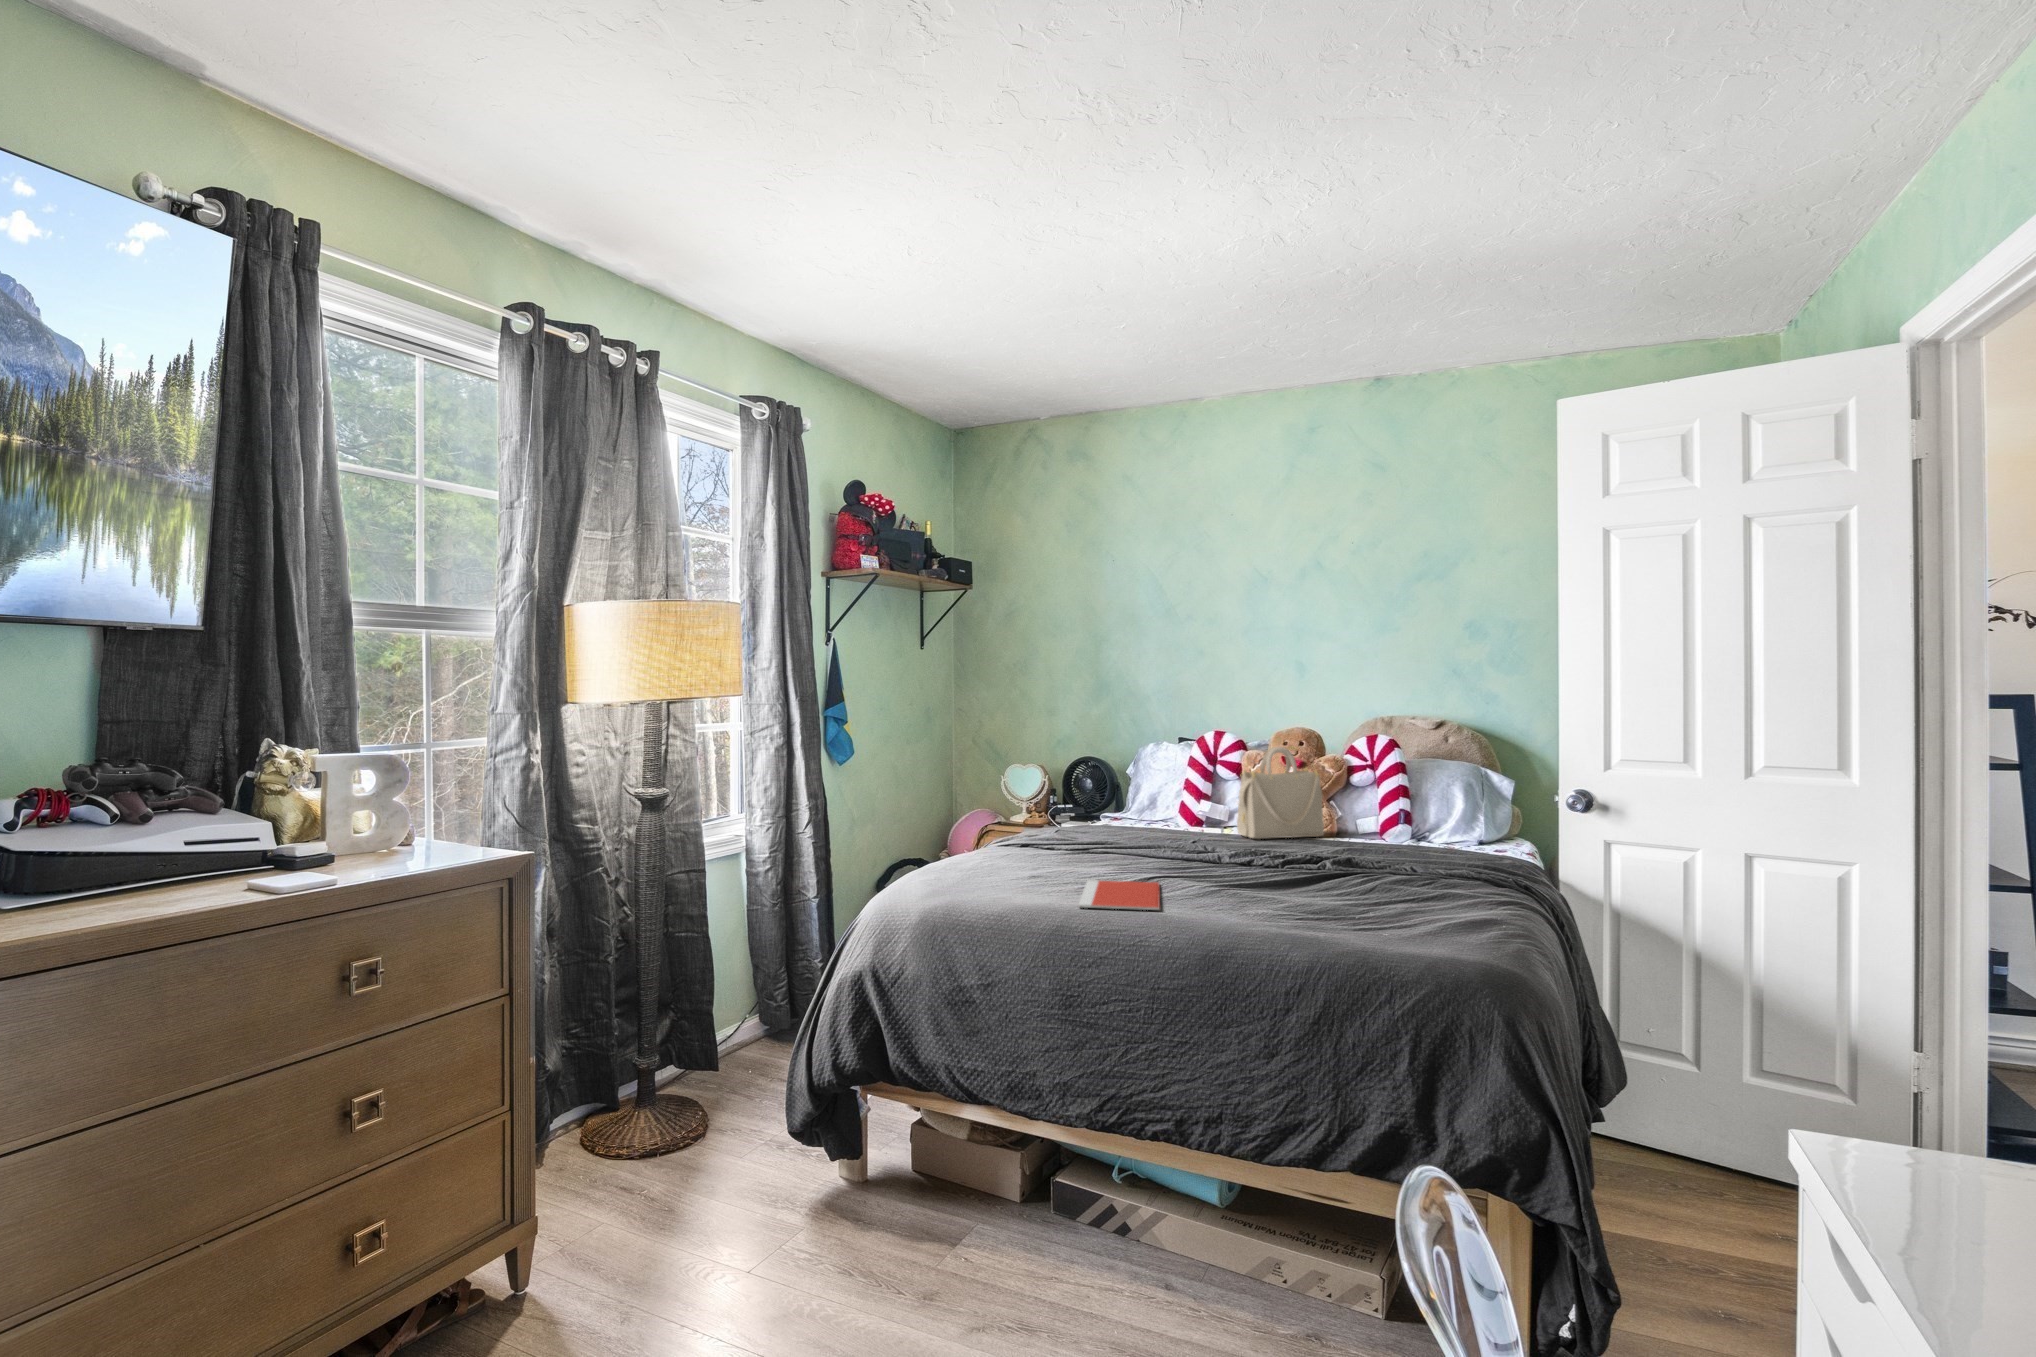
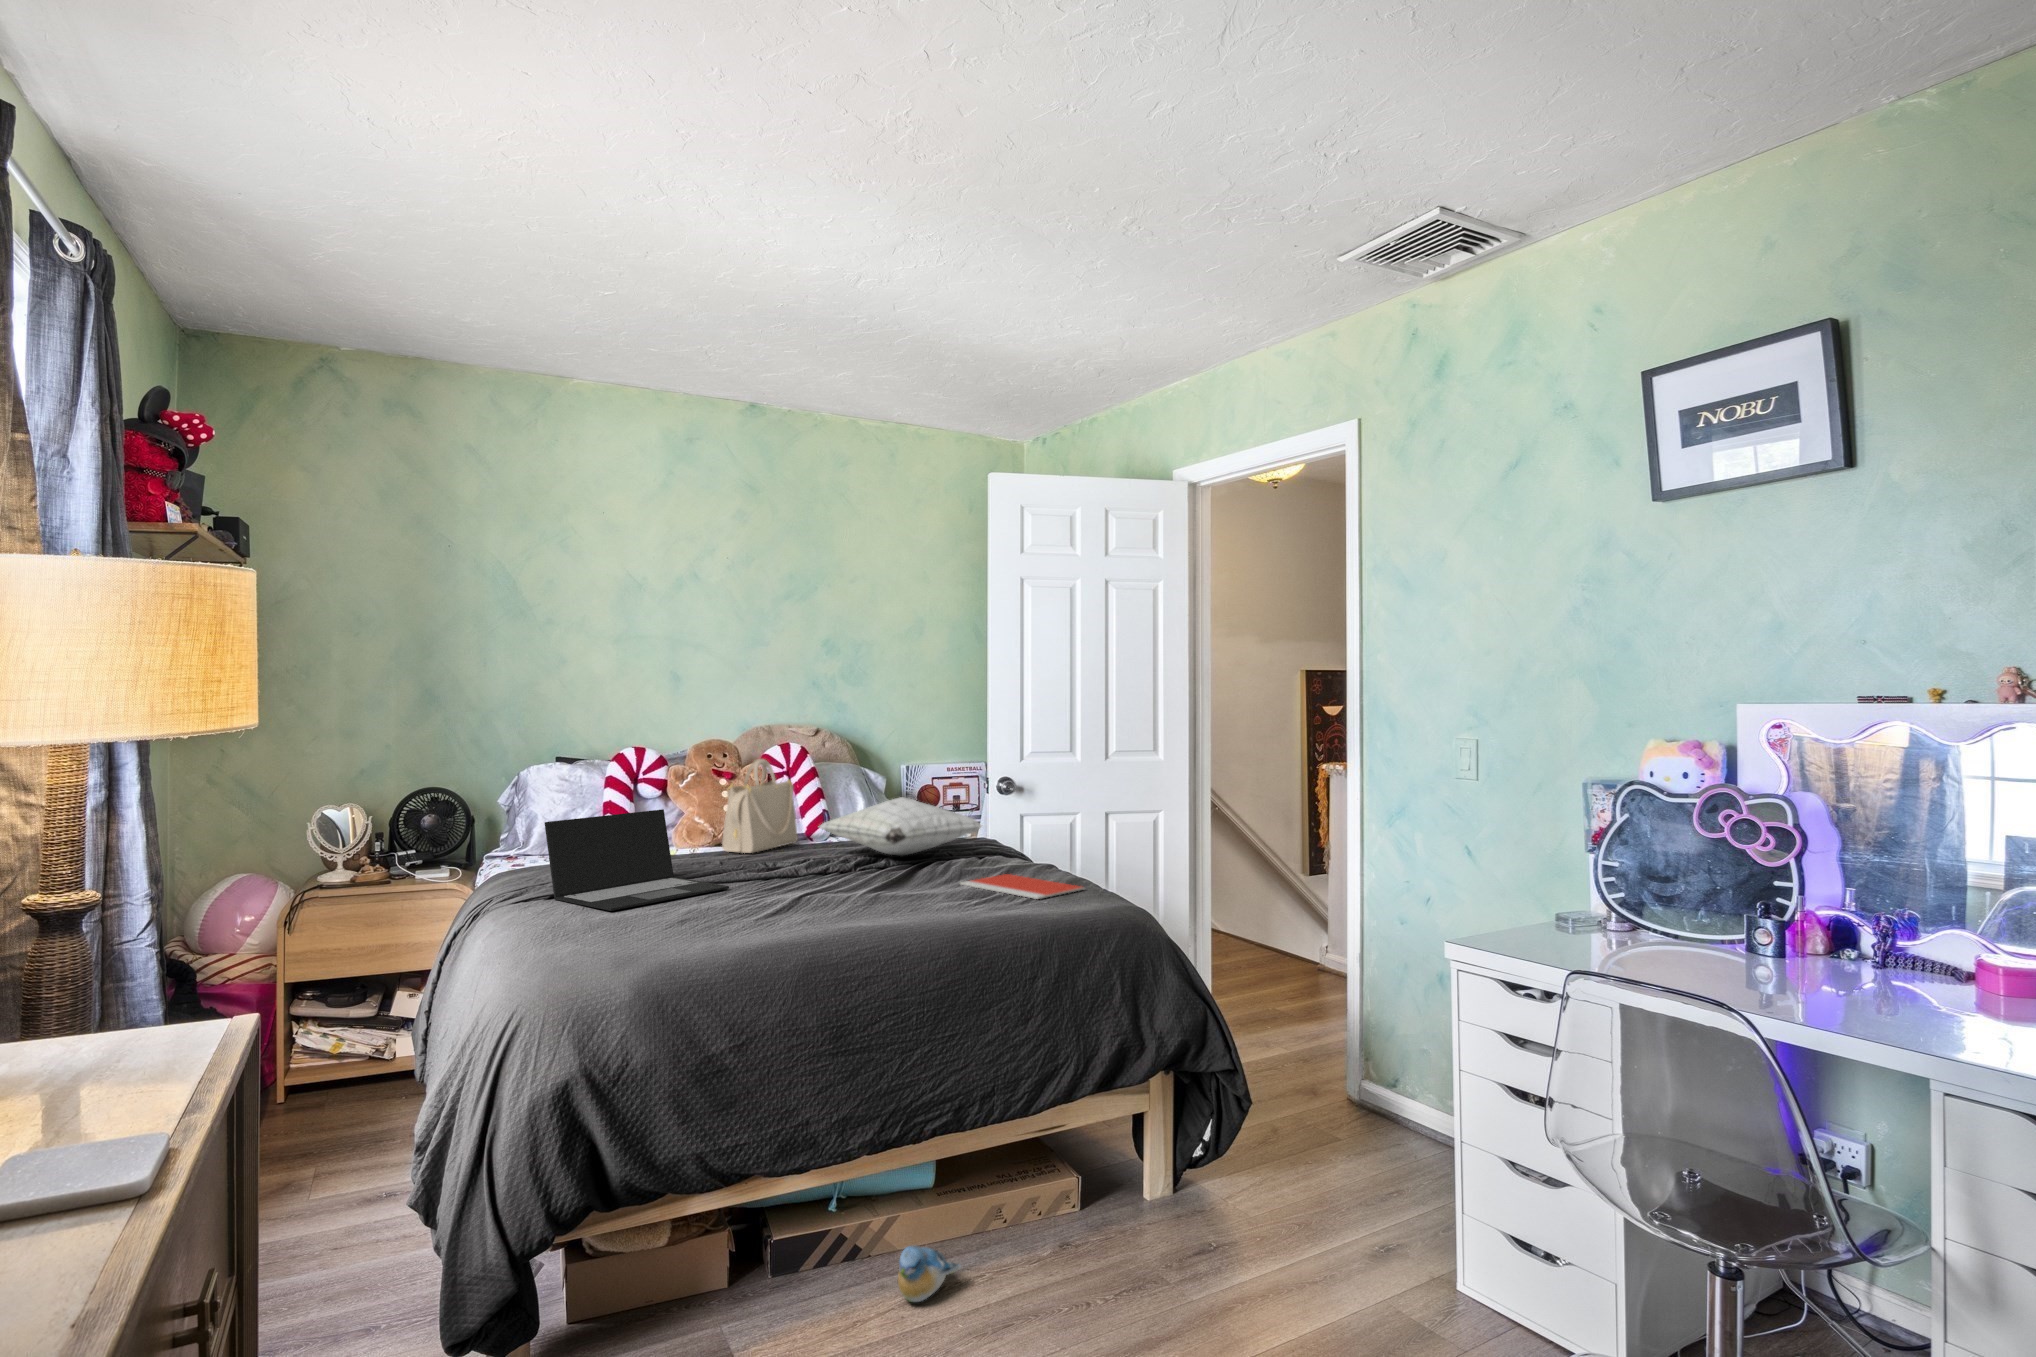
laptop: none [1022,784,1146,862] -> present [545,809,729,911]
pillow: none [1305,797,1475,863] -> present [820,797,981,856]
notebook: present [1078,880,1160,910] -> present [960,874,1084,899]
plush toy: none [1086,1233,1167,1295] -> present [898,1245,961,1302]

